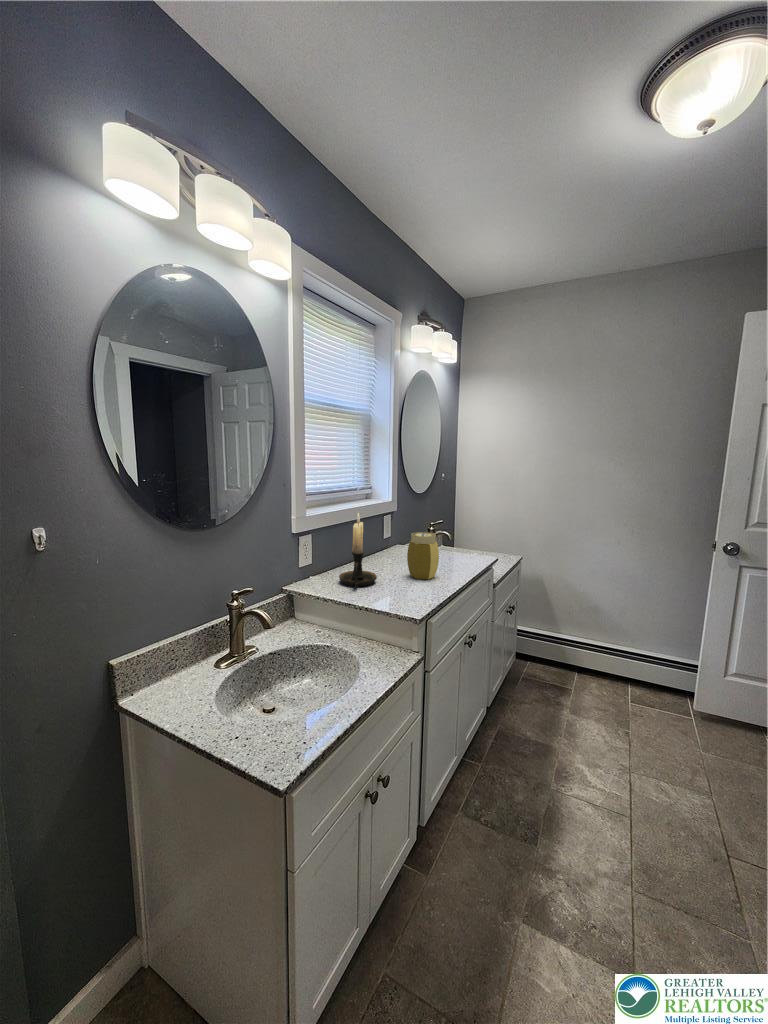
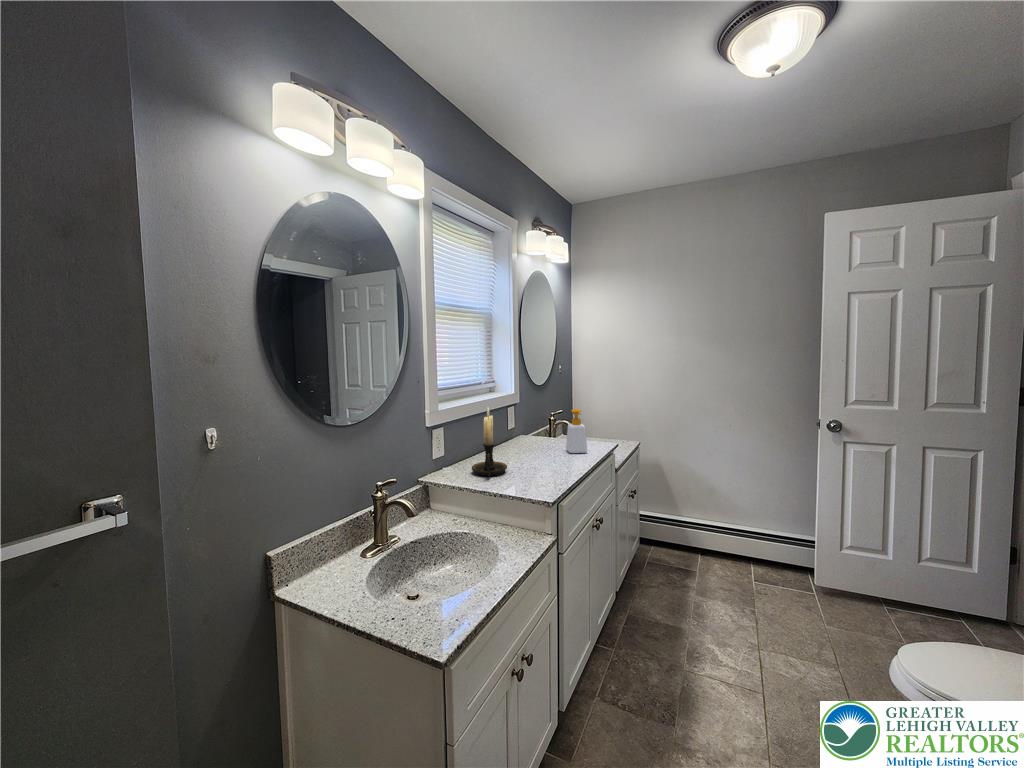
soap bottle: none [443,518,465,565] -> present [566,409,587,453]
jar: present [407,532,439,579] -> none [534,423,564,467]

